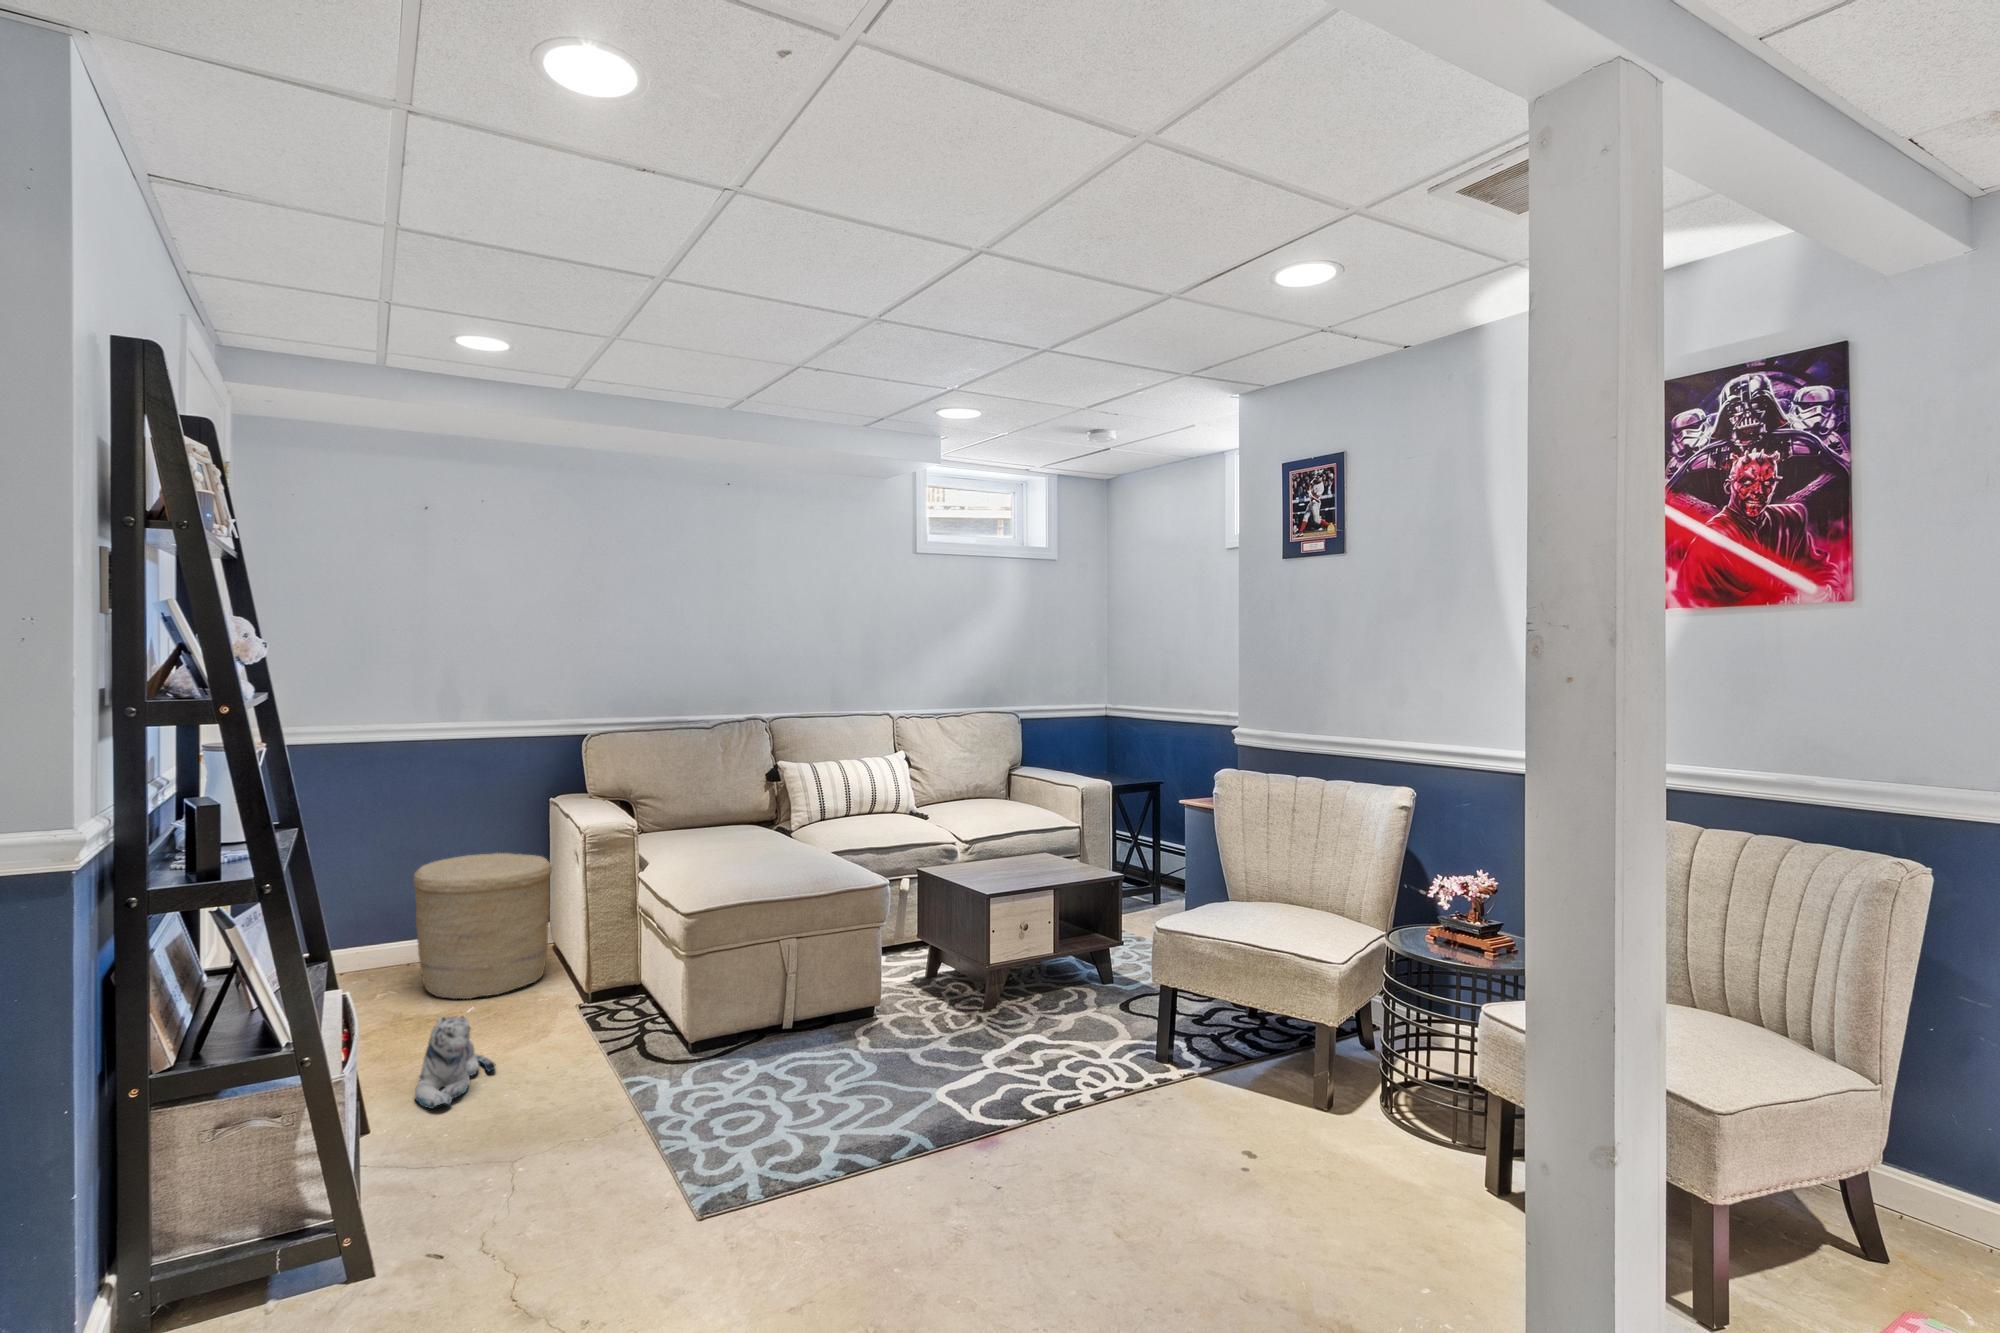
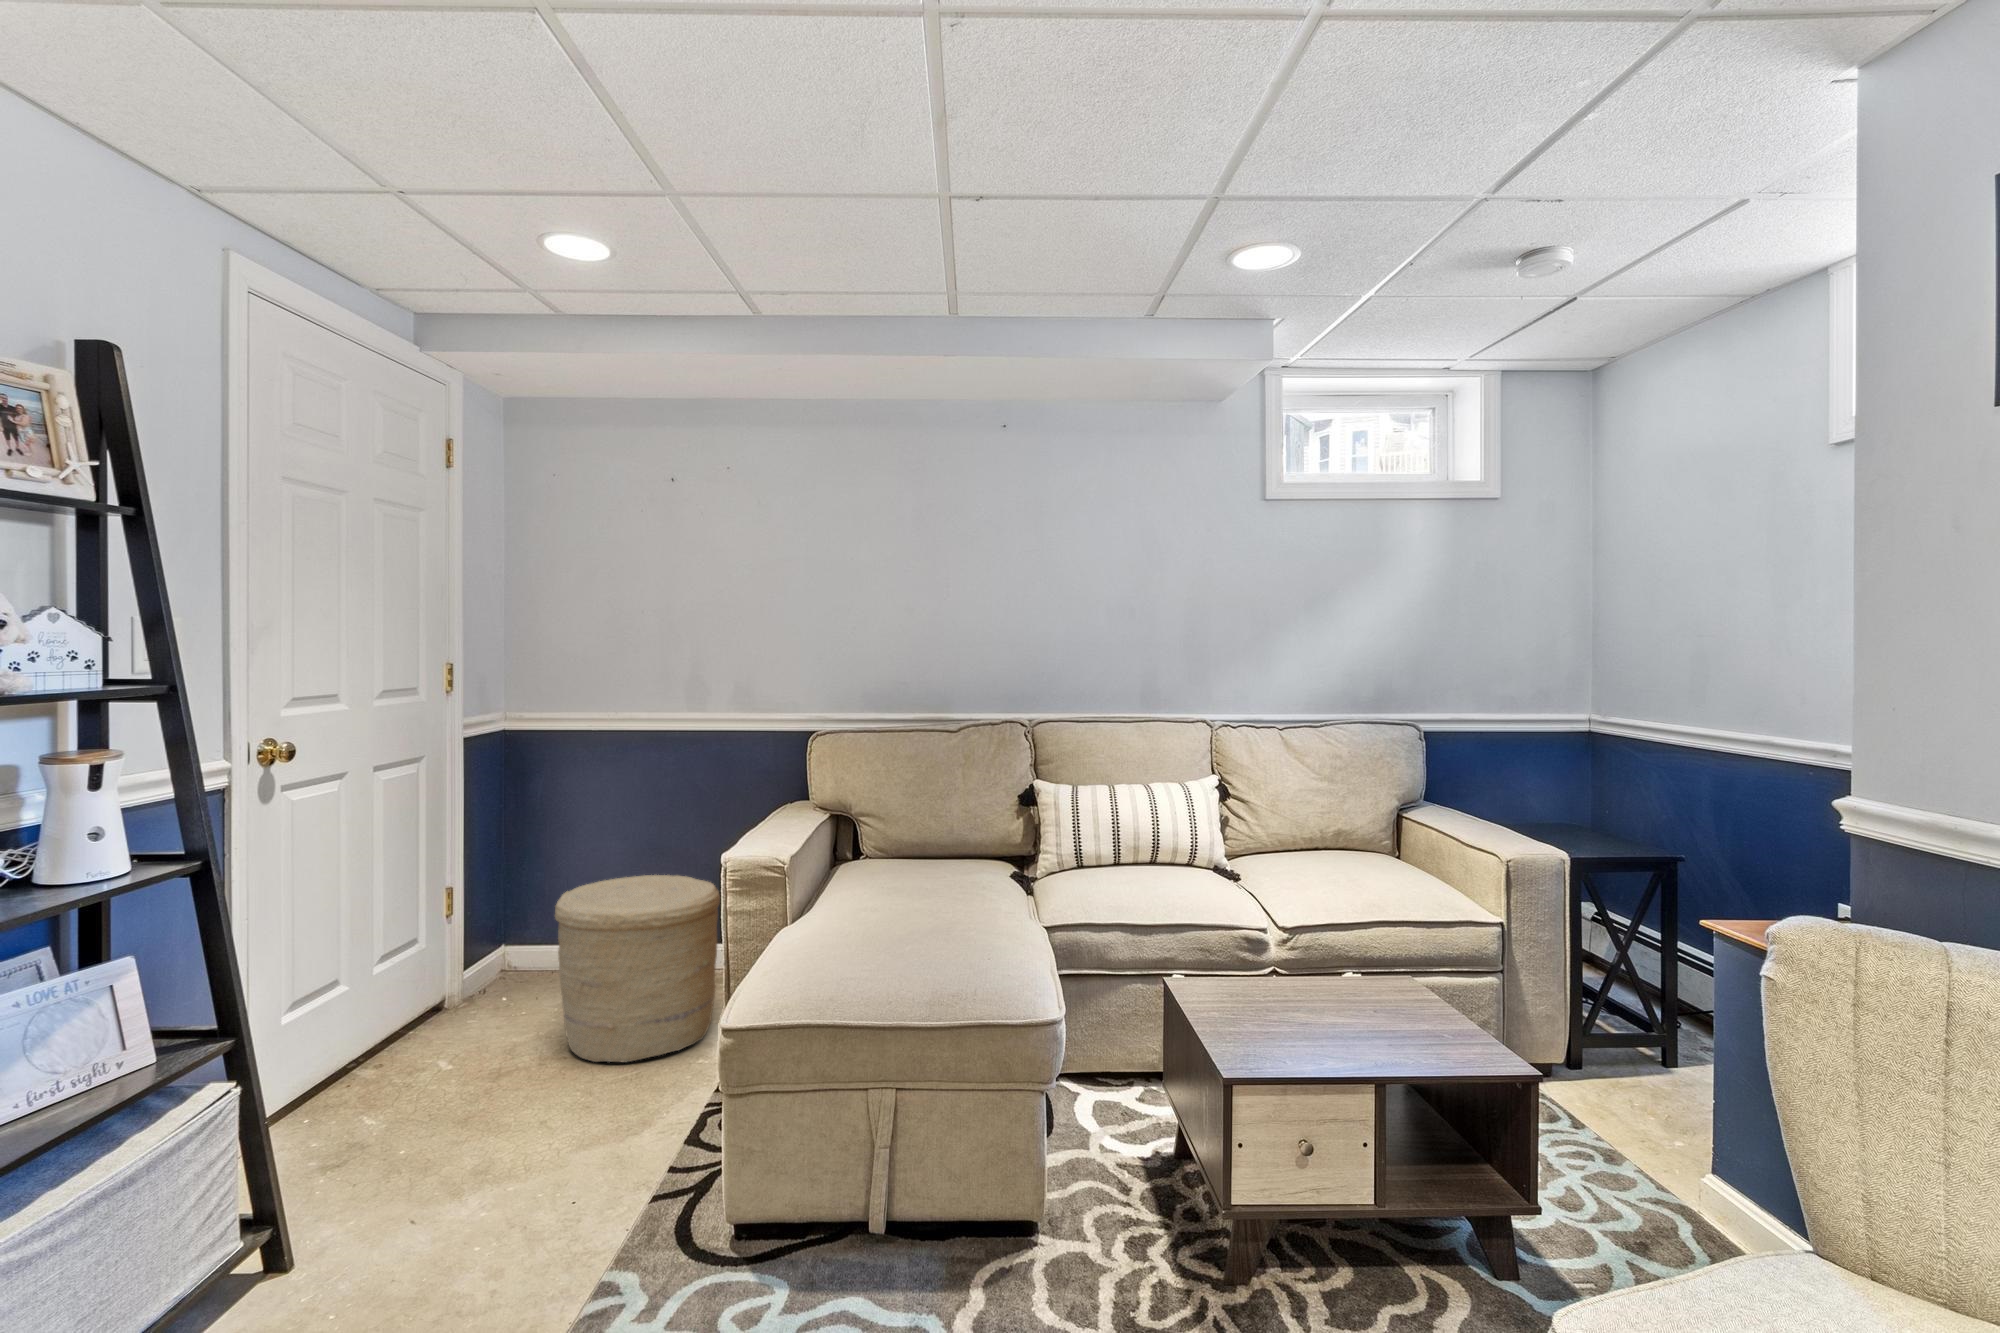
plush toy: present [414,1017,496,1109] -> none [315,1129,485,1276]

